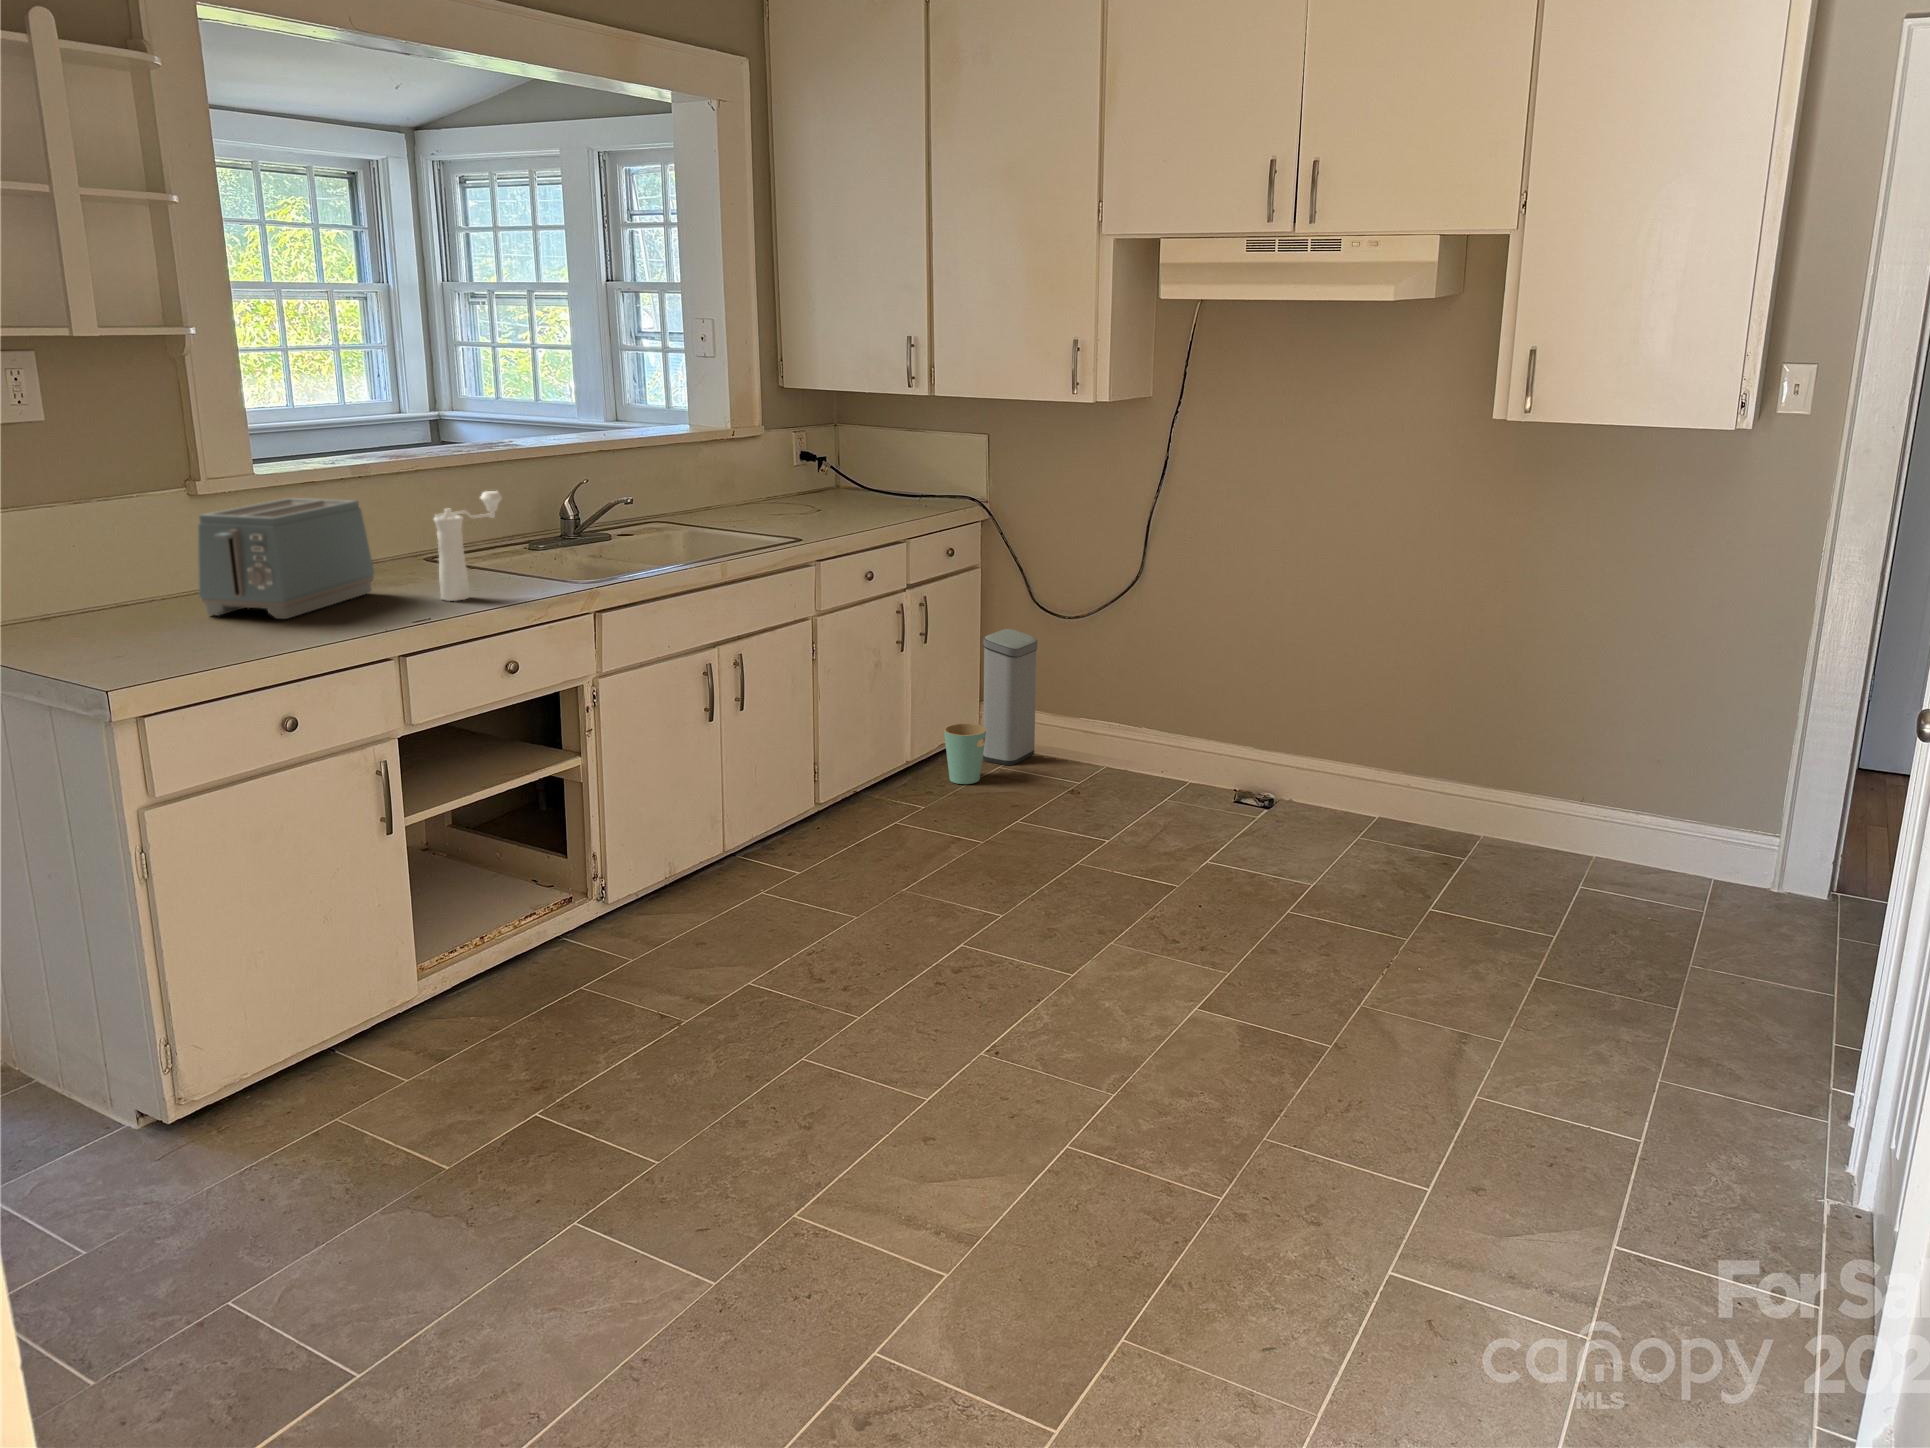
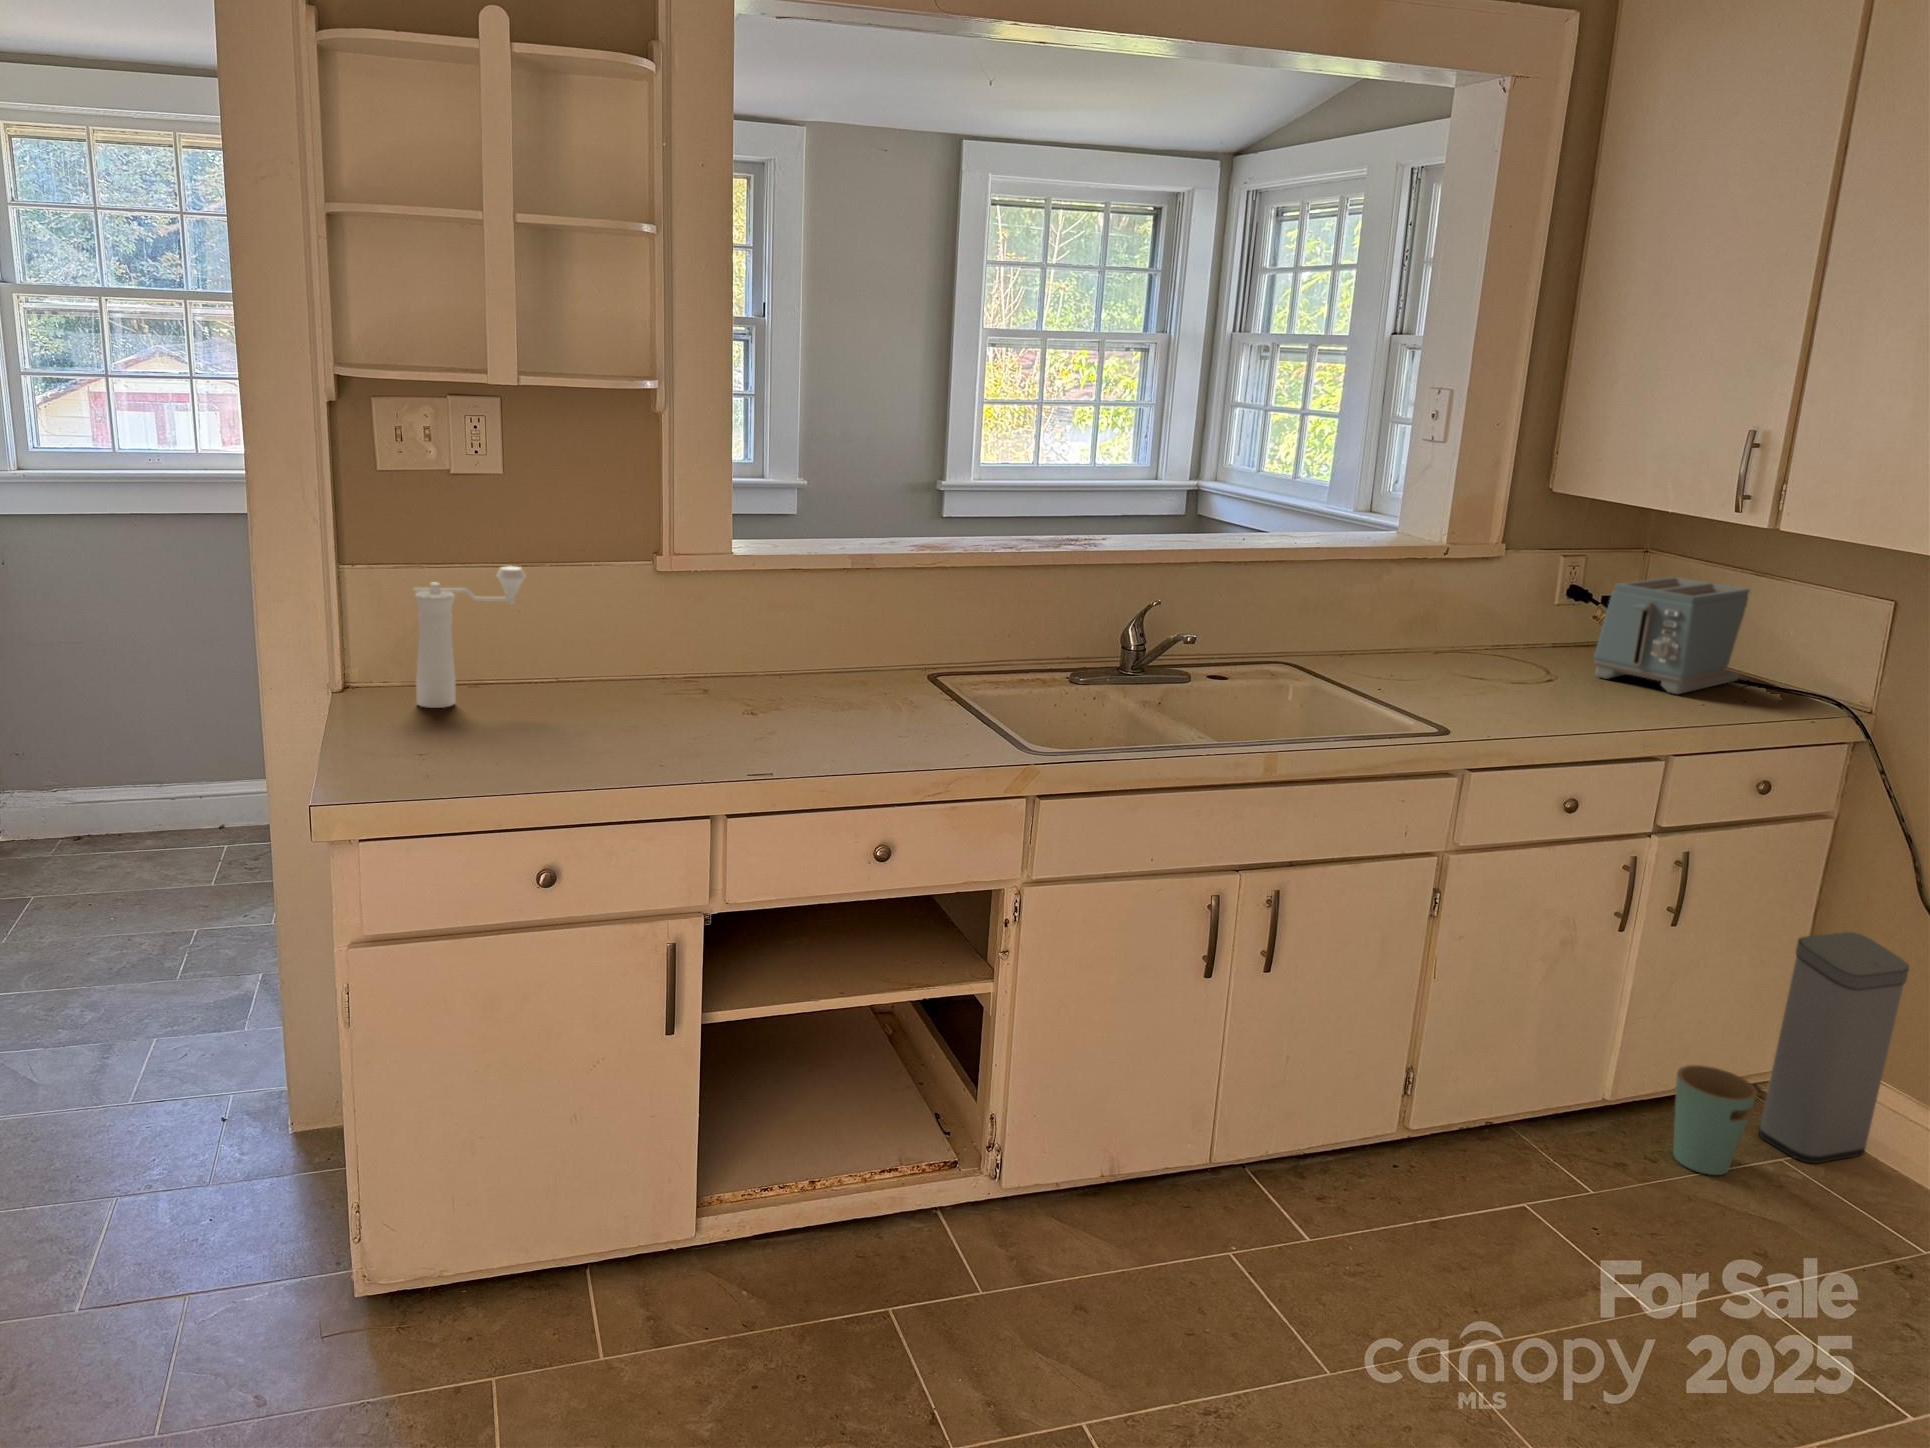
pepper mill: present [434,491,502,601] -> present [413,566,526,708]
toaster: present [198,498,374,619] -> present [1594,577,1750,694]

